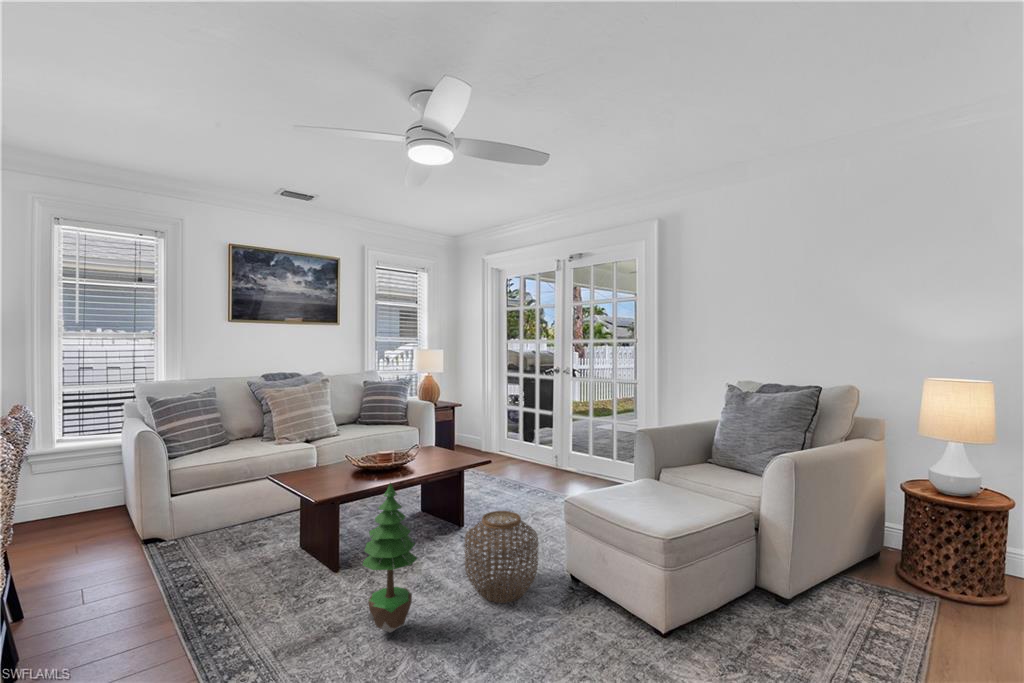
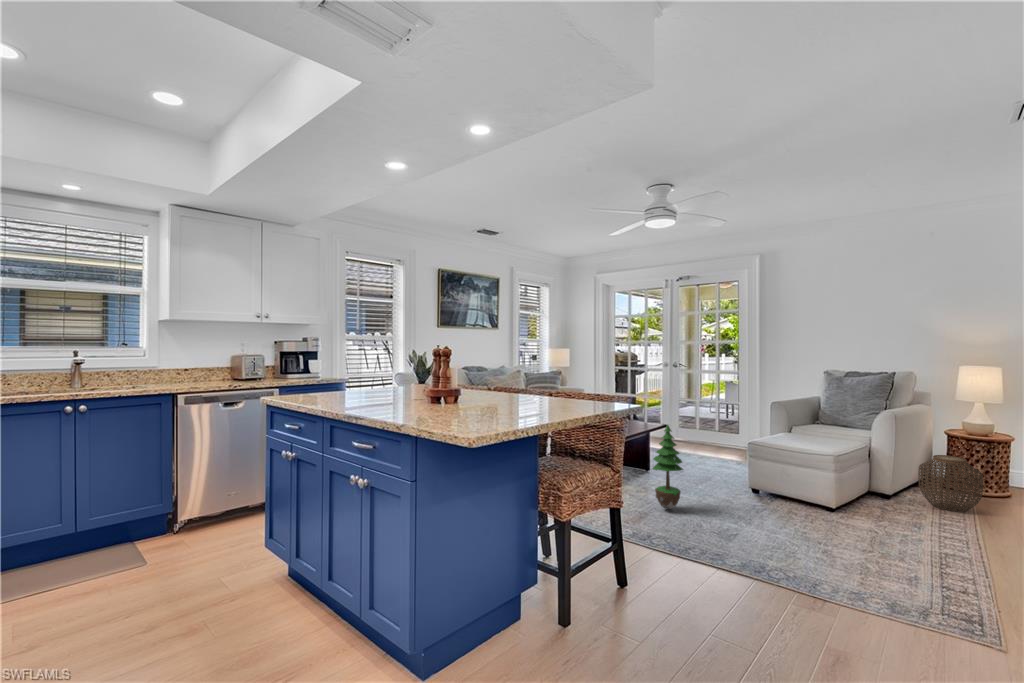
woven basket: present [465,511,538,603] -> present [918,455,983,512]

